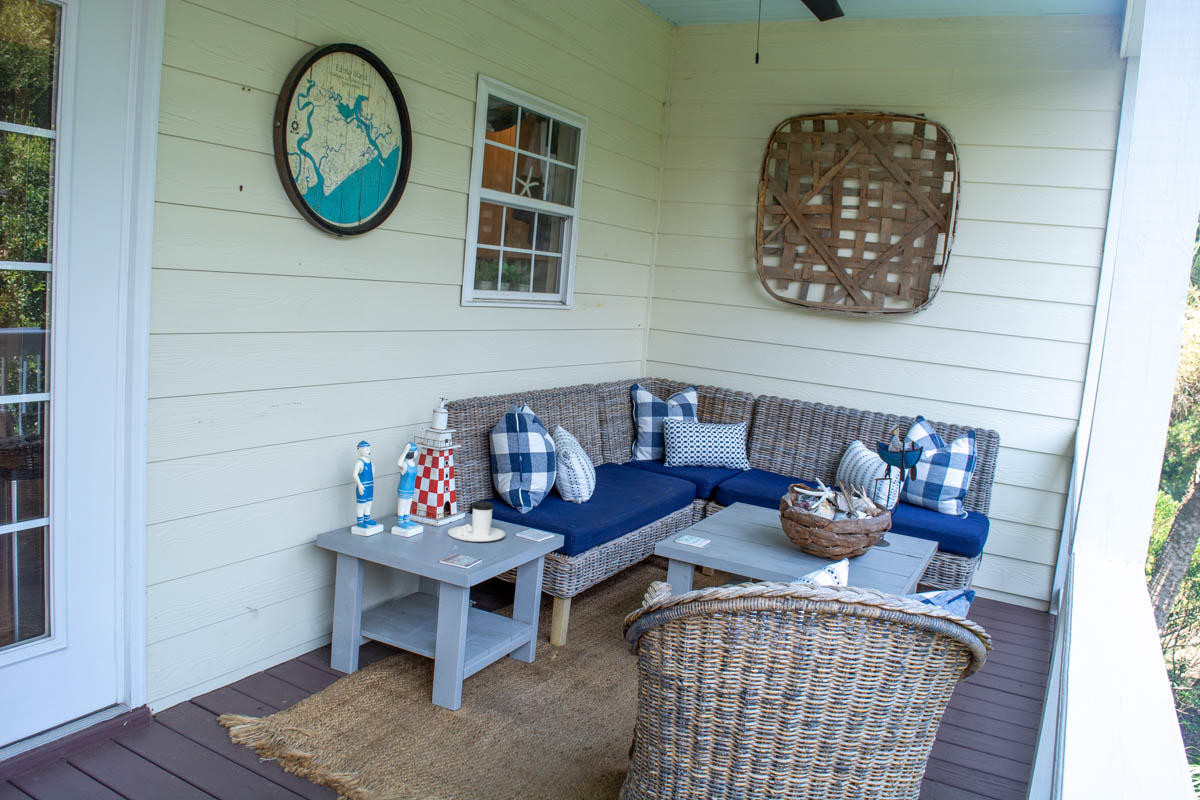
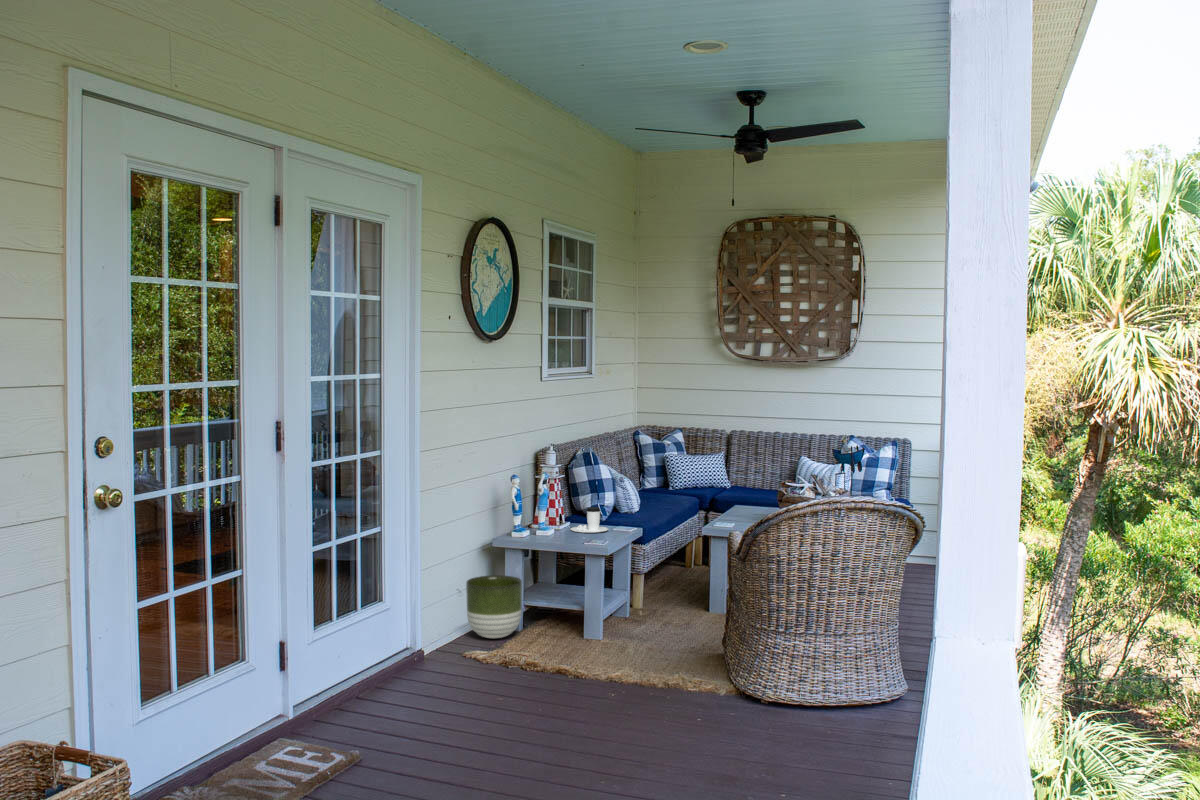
planter: none [247,594,337,697] -> present [466,575,522,638]

